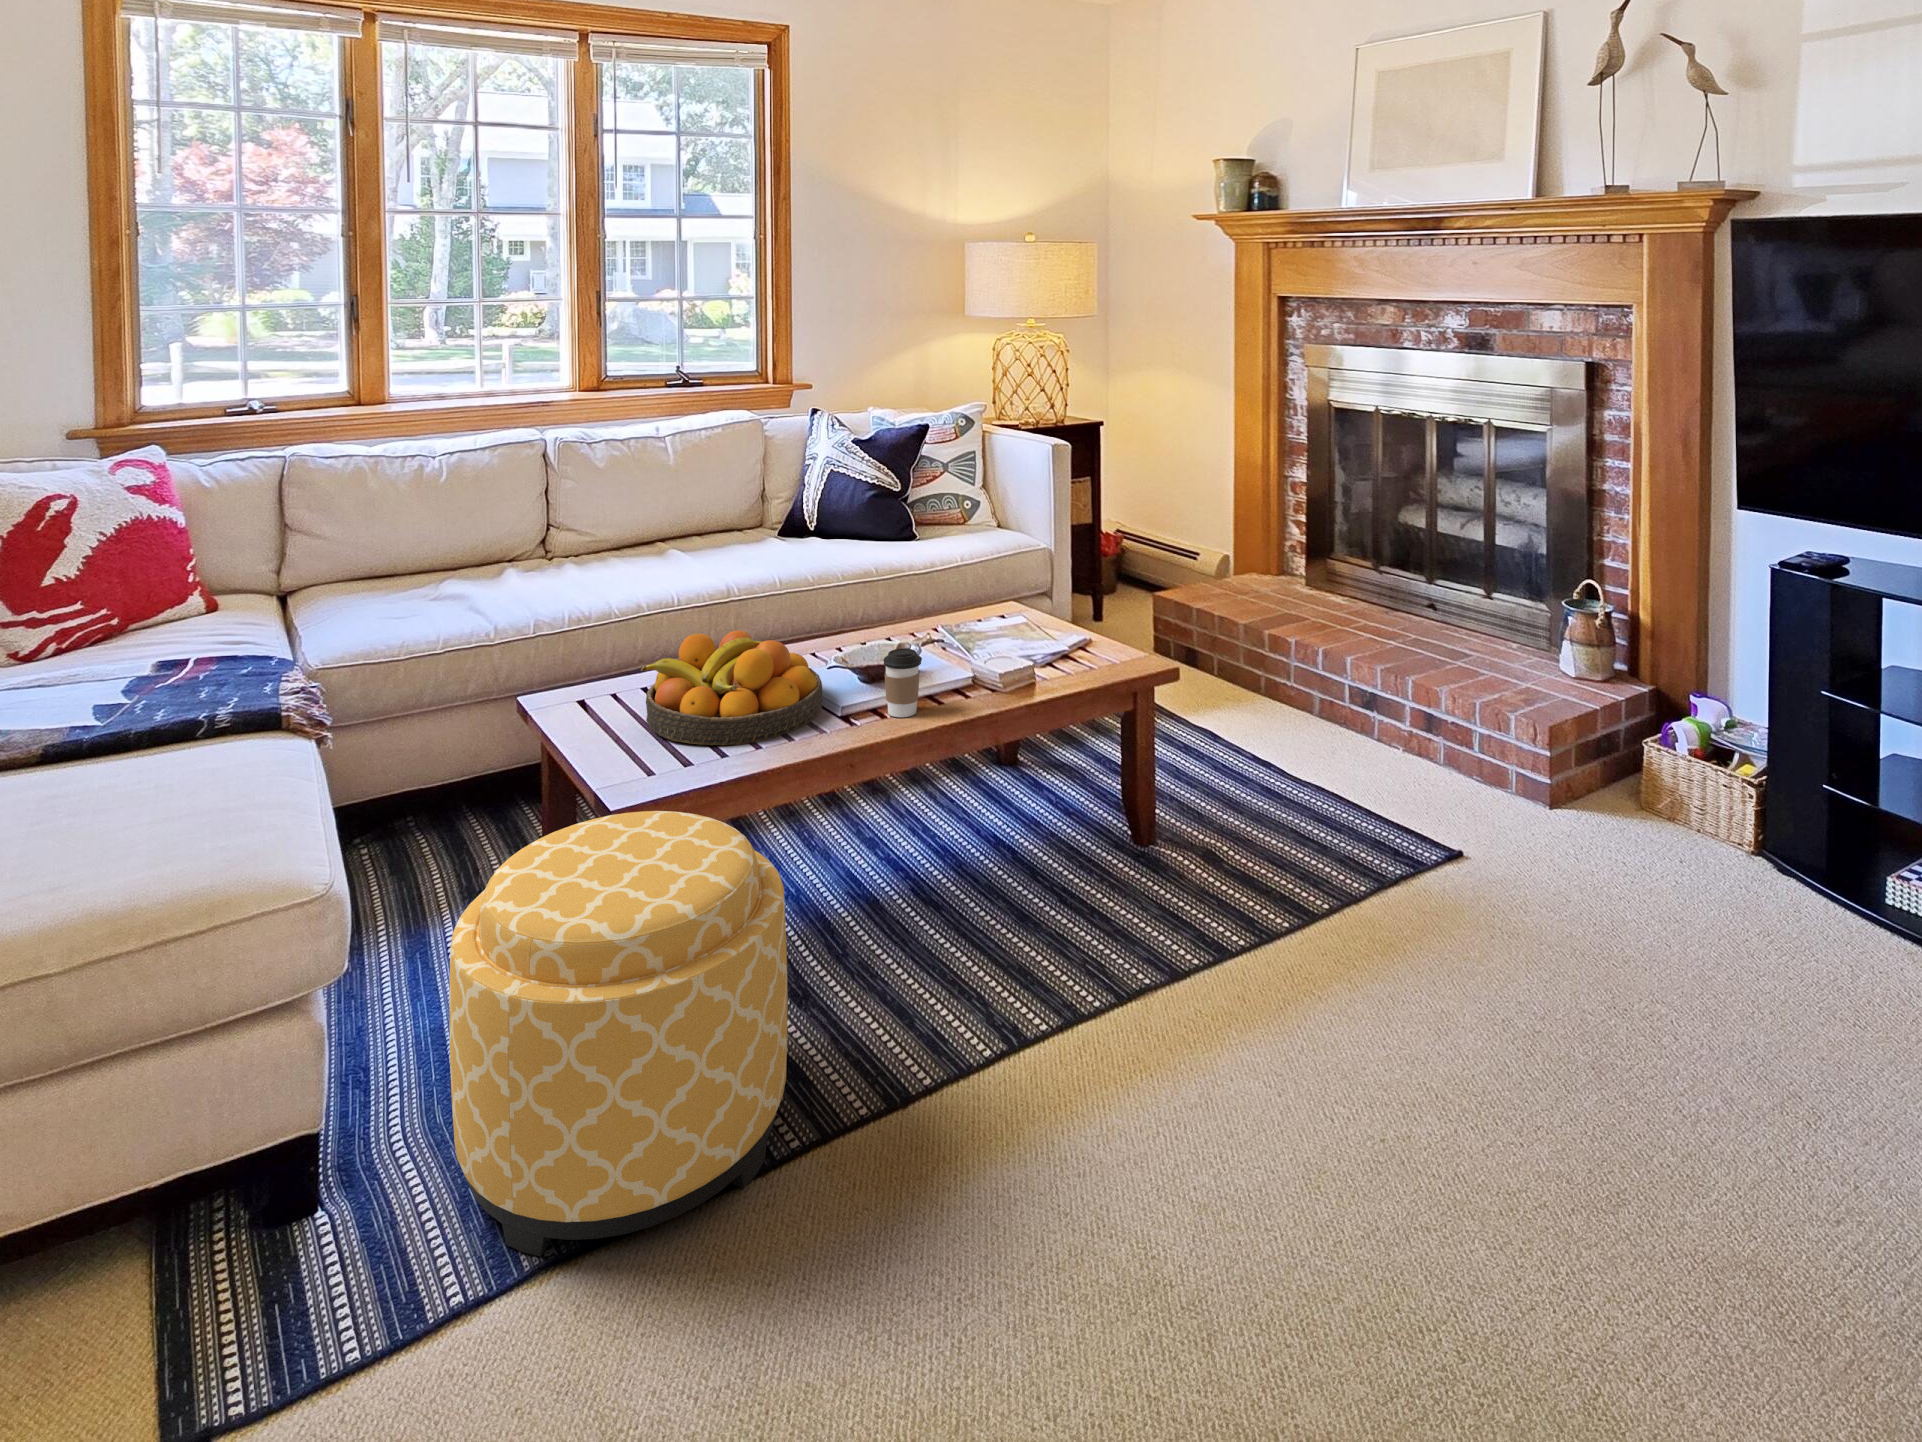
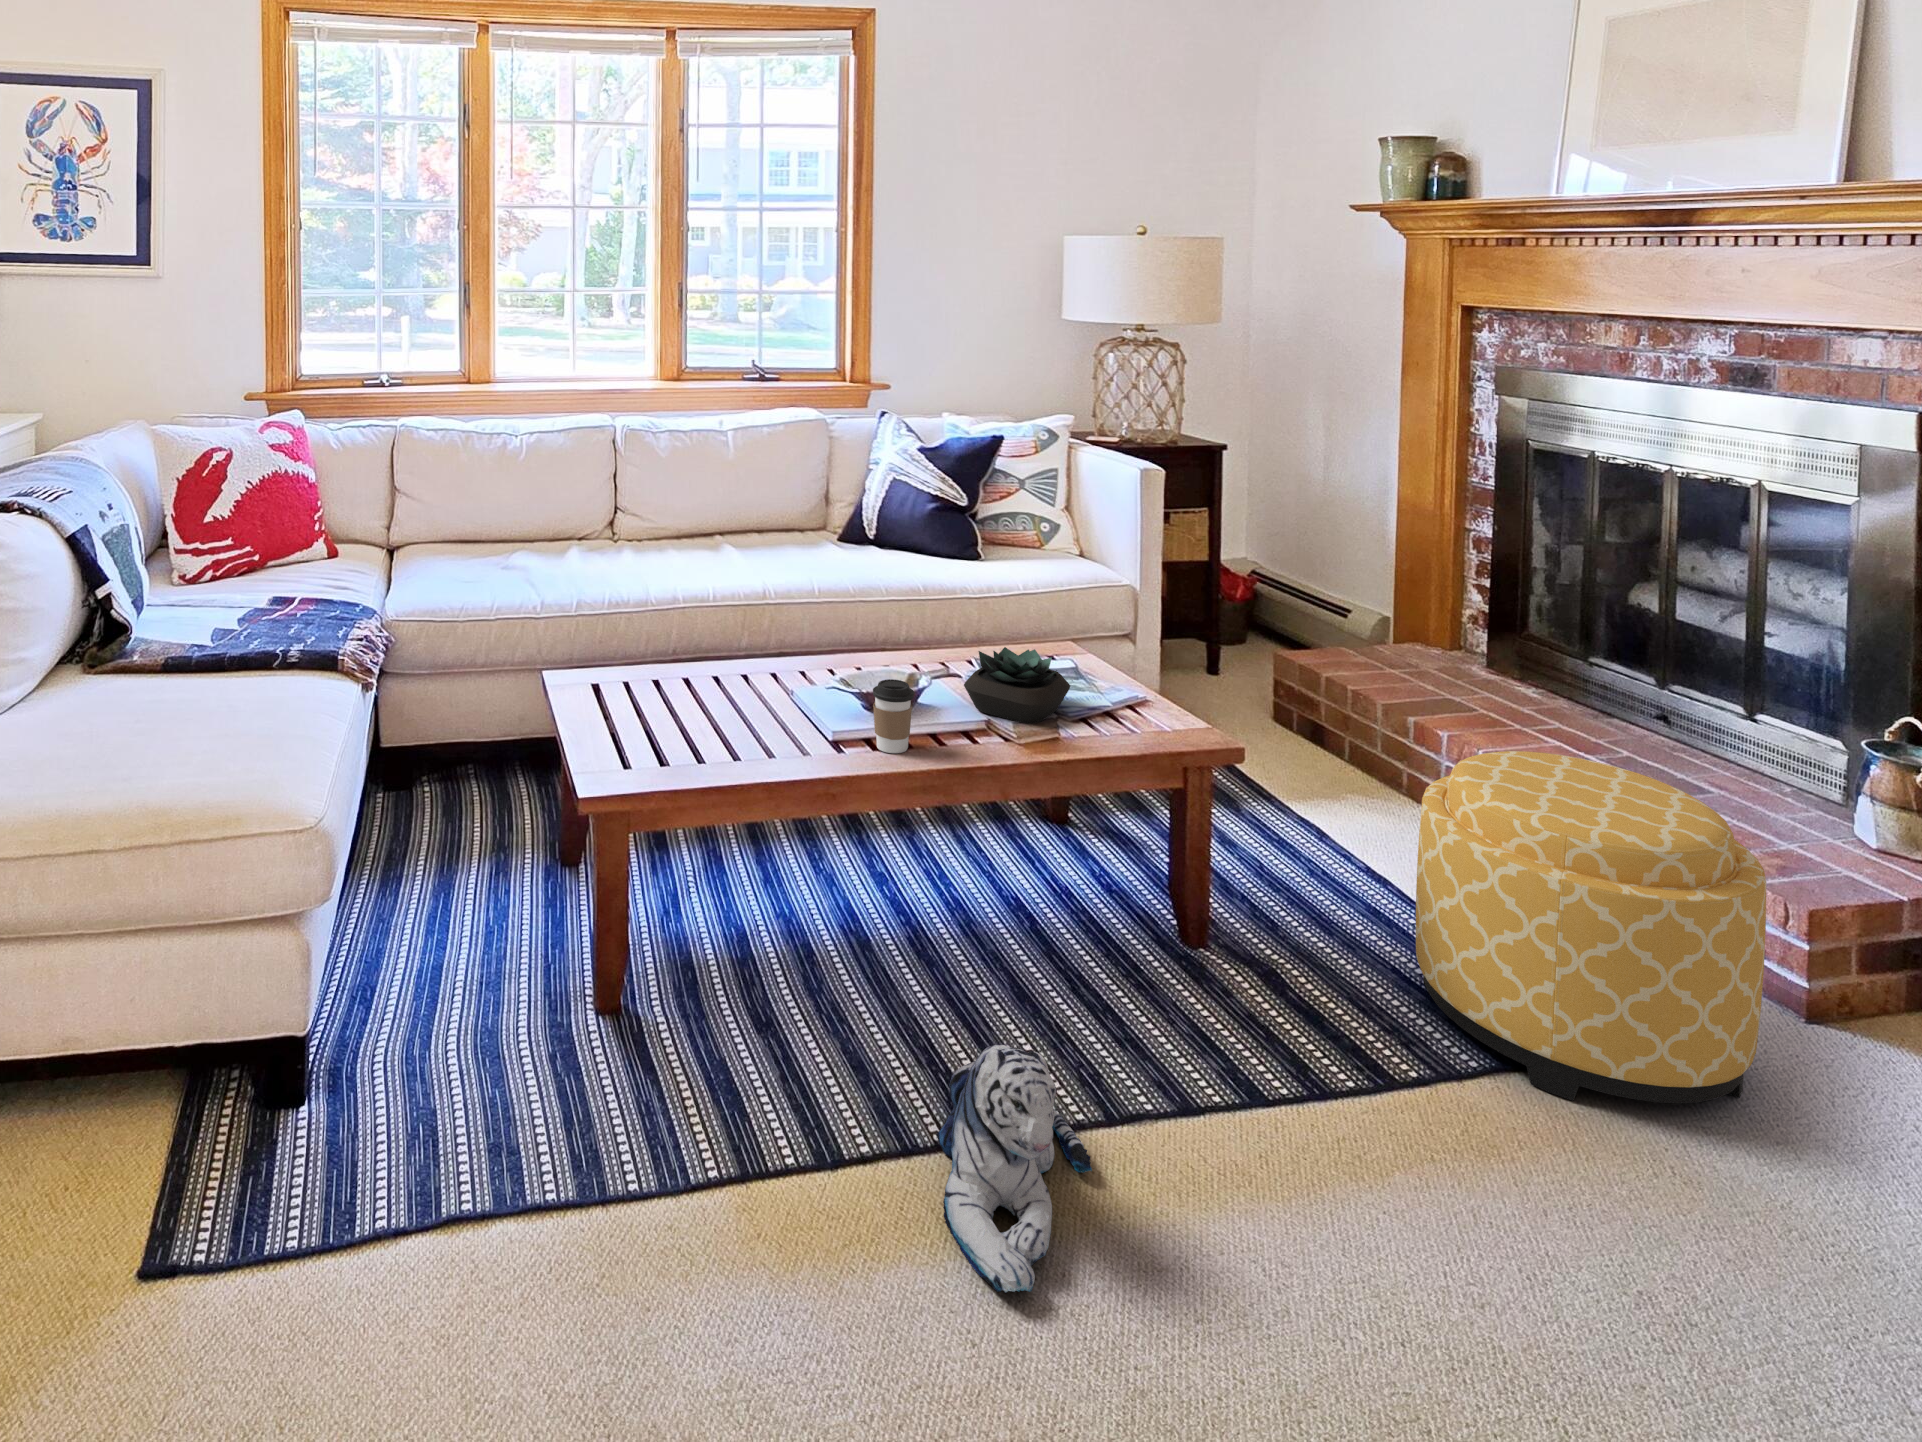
succulent plant: none [952,607,1041,673] -> present [964,647,1070,723]
fruit bowl: present [641,631,822,745] -> none [638,635,815,754]
ottoman: present [449,811,788,1256] -> present [1416,751,1766,1103]
plush toy: none [987,951,1121,1167] -> present [936,1045,1092,1292]

